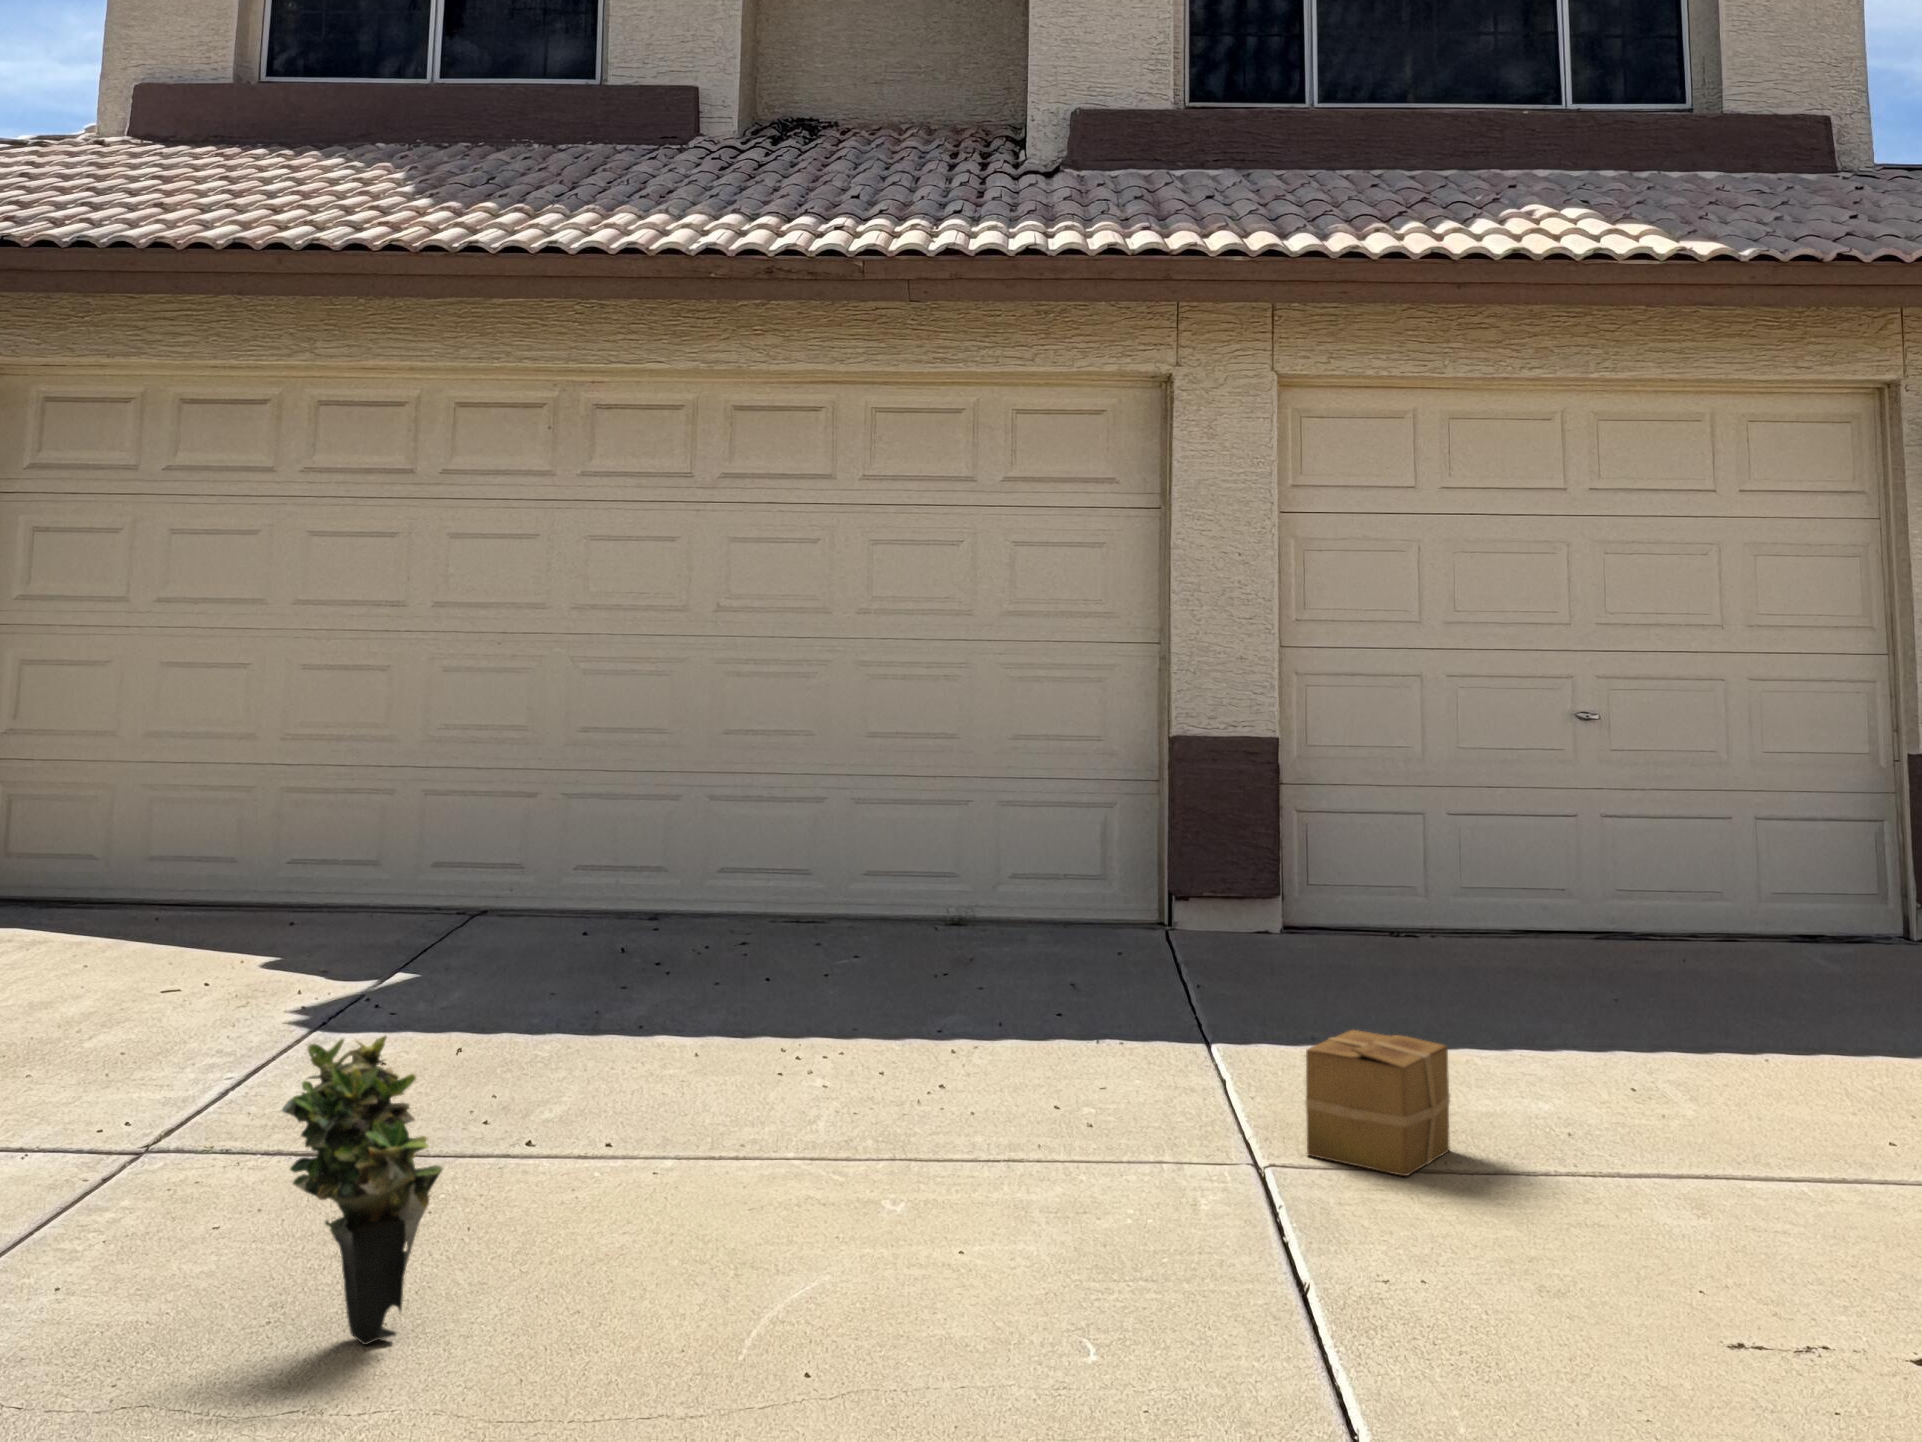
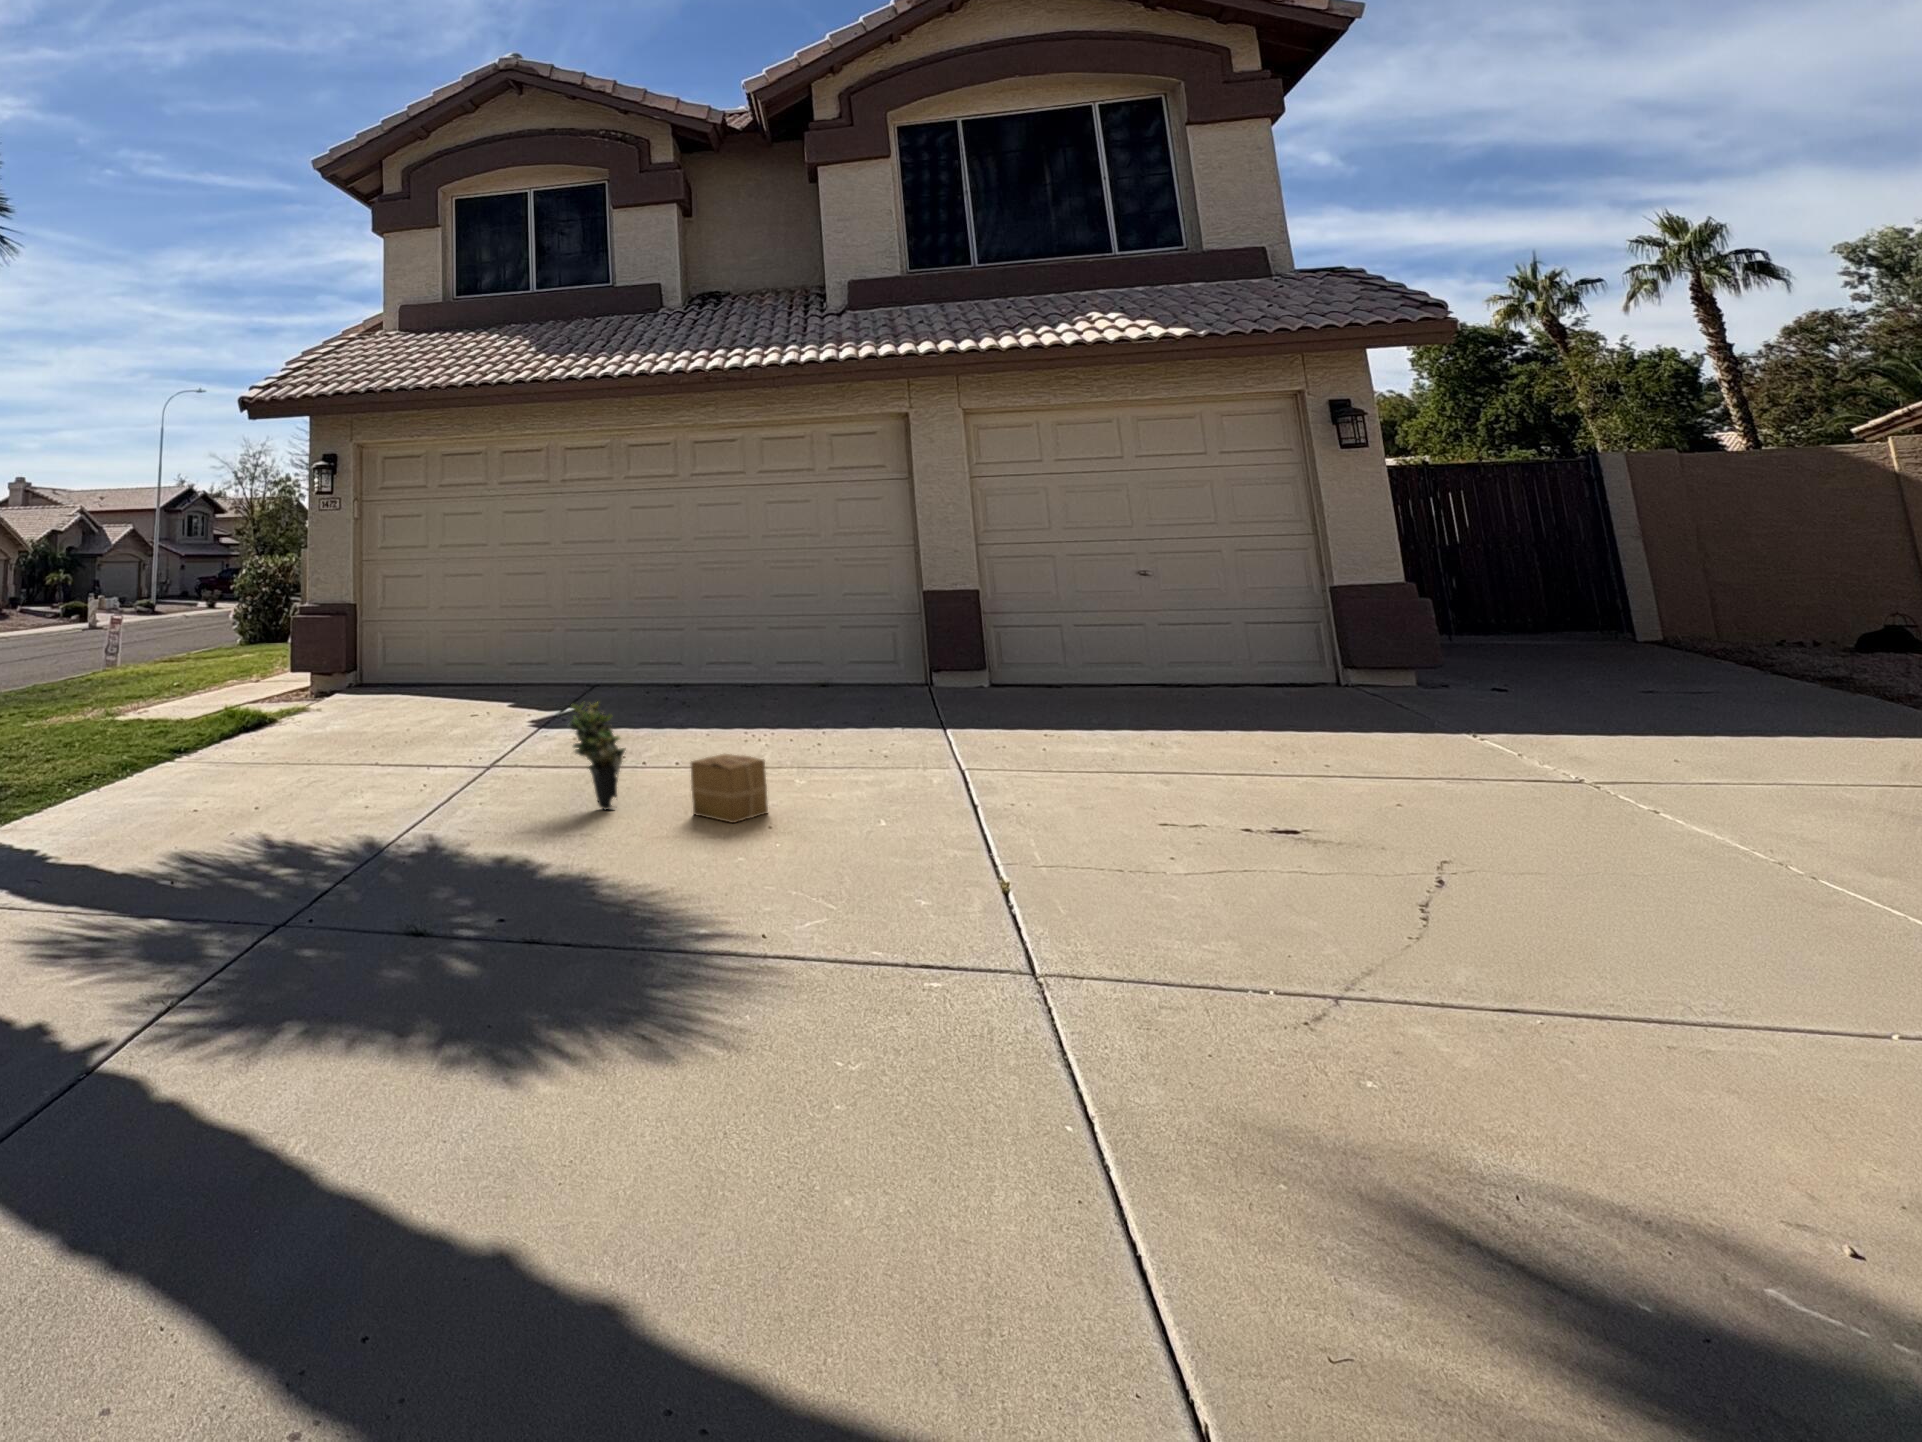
cardboard box: present [1306,1030,1450,1176] -> present [691,754,768,823]

